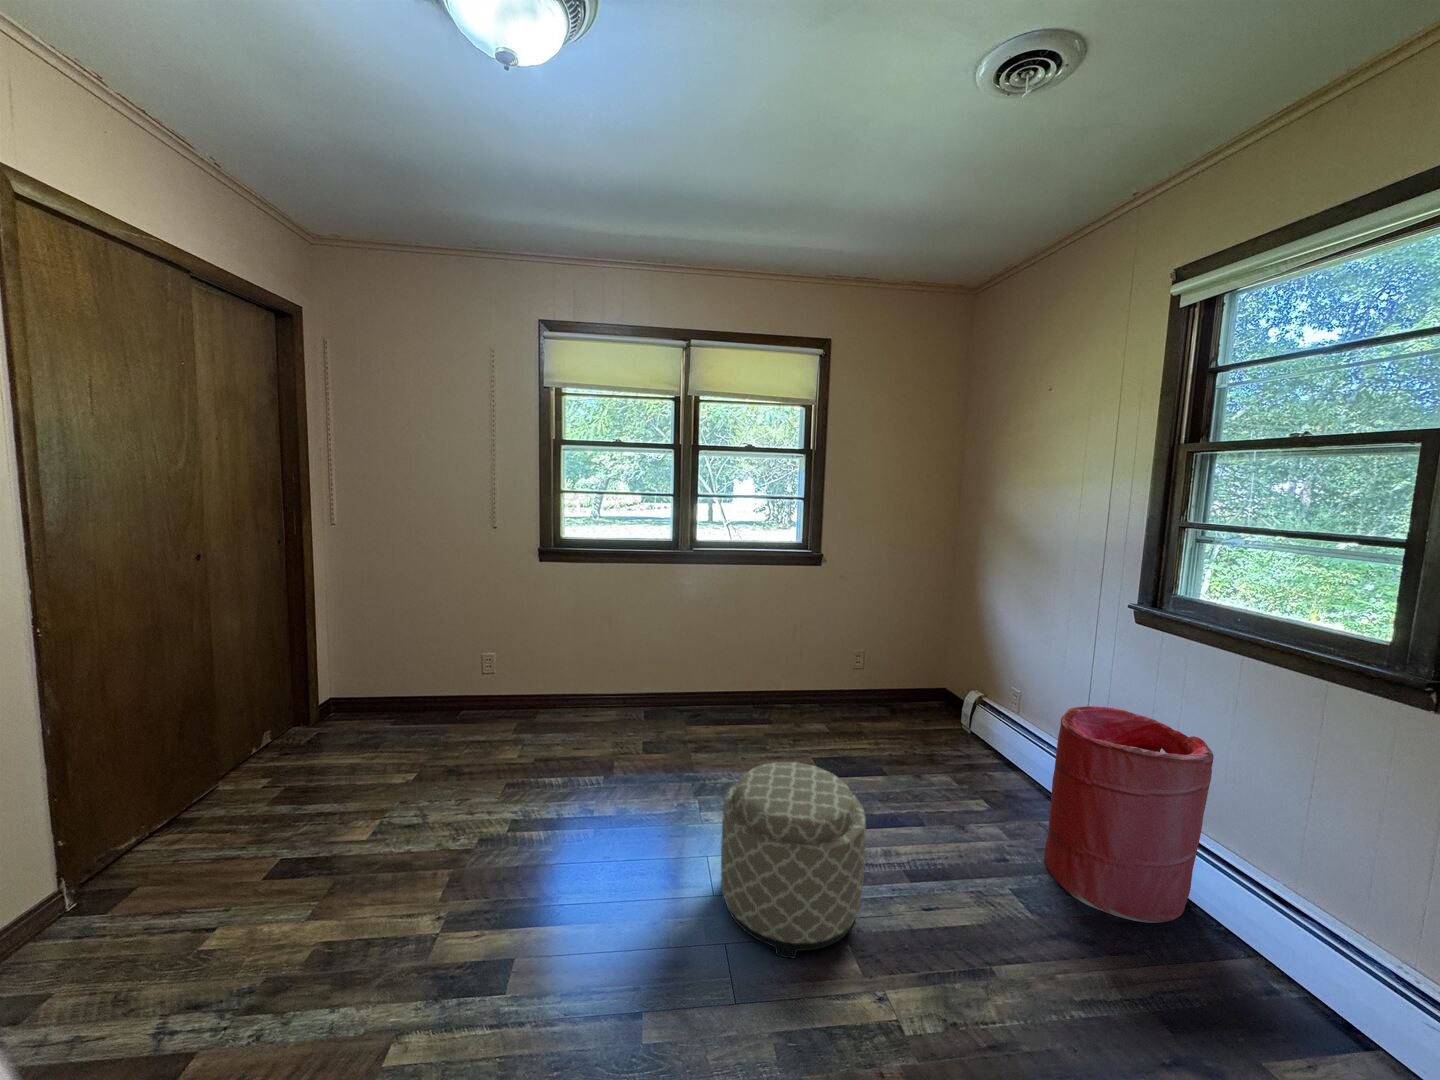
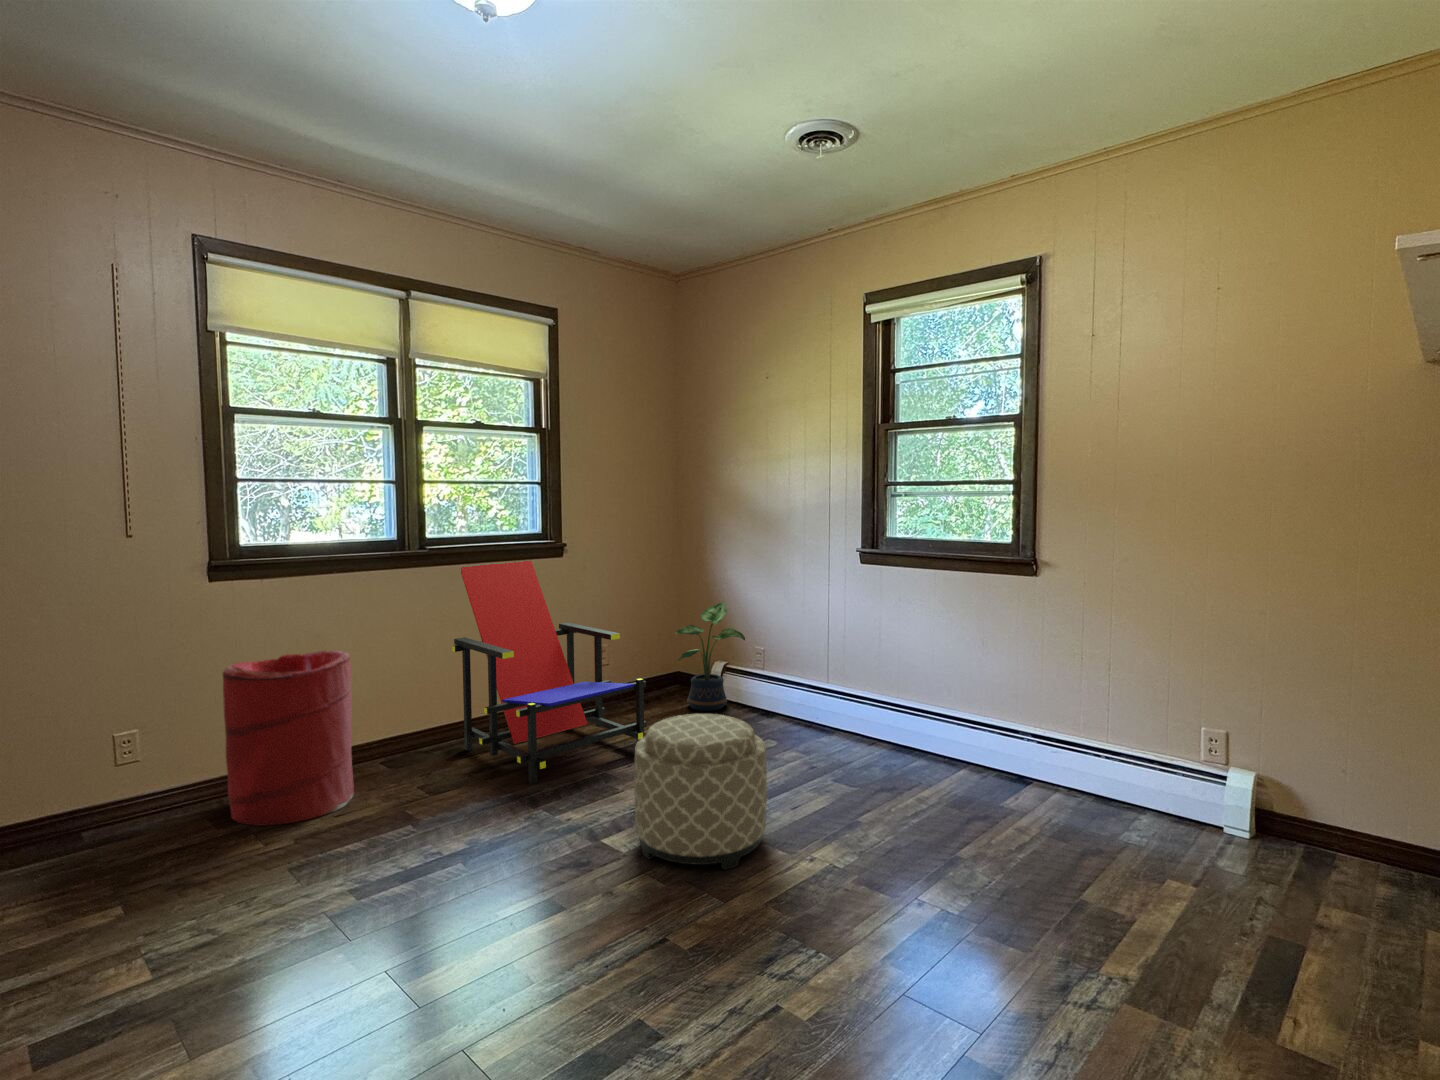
lounge chair: none [701,557,848,769] -> present [452,561,647,784]
potted plant: none [912,630,986,742] -> present [675,603,745,711]
laundry hamper: present [1044,706,1214,923] -> present [223,650,354,826]

